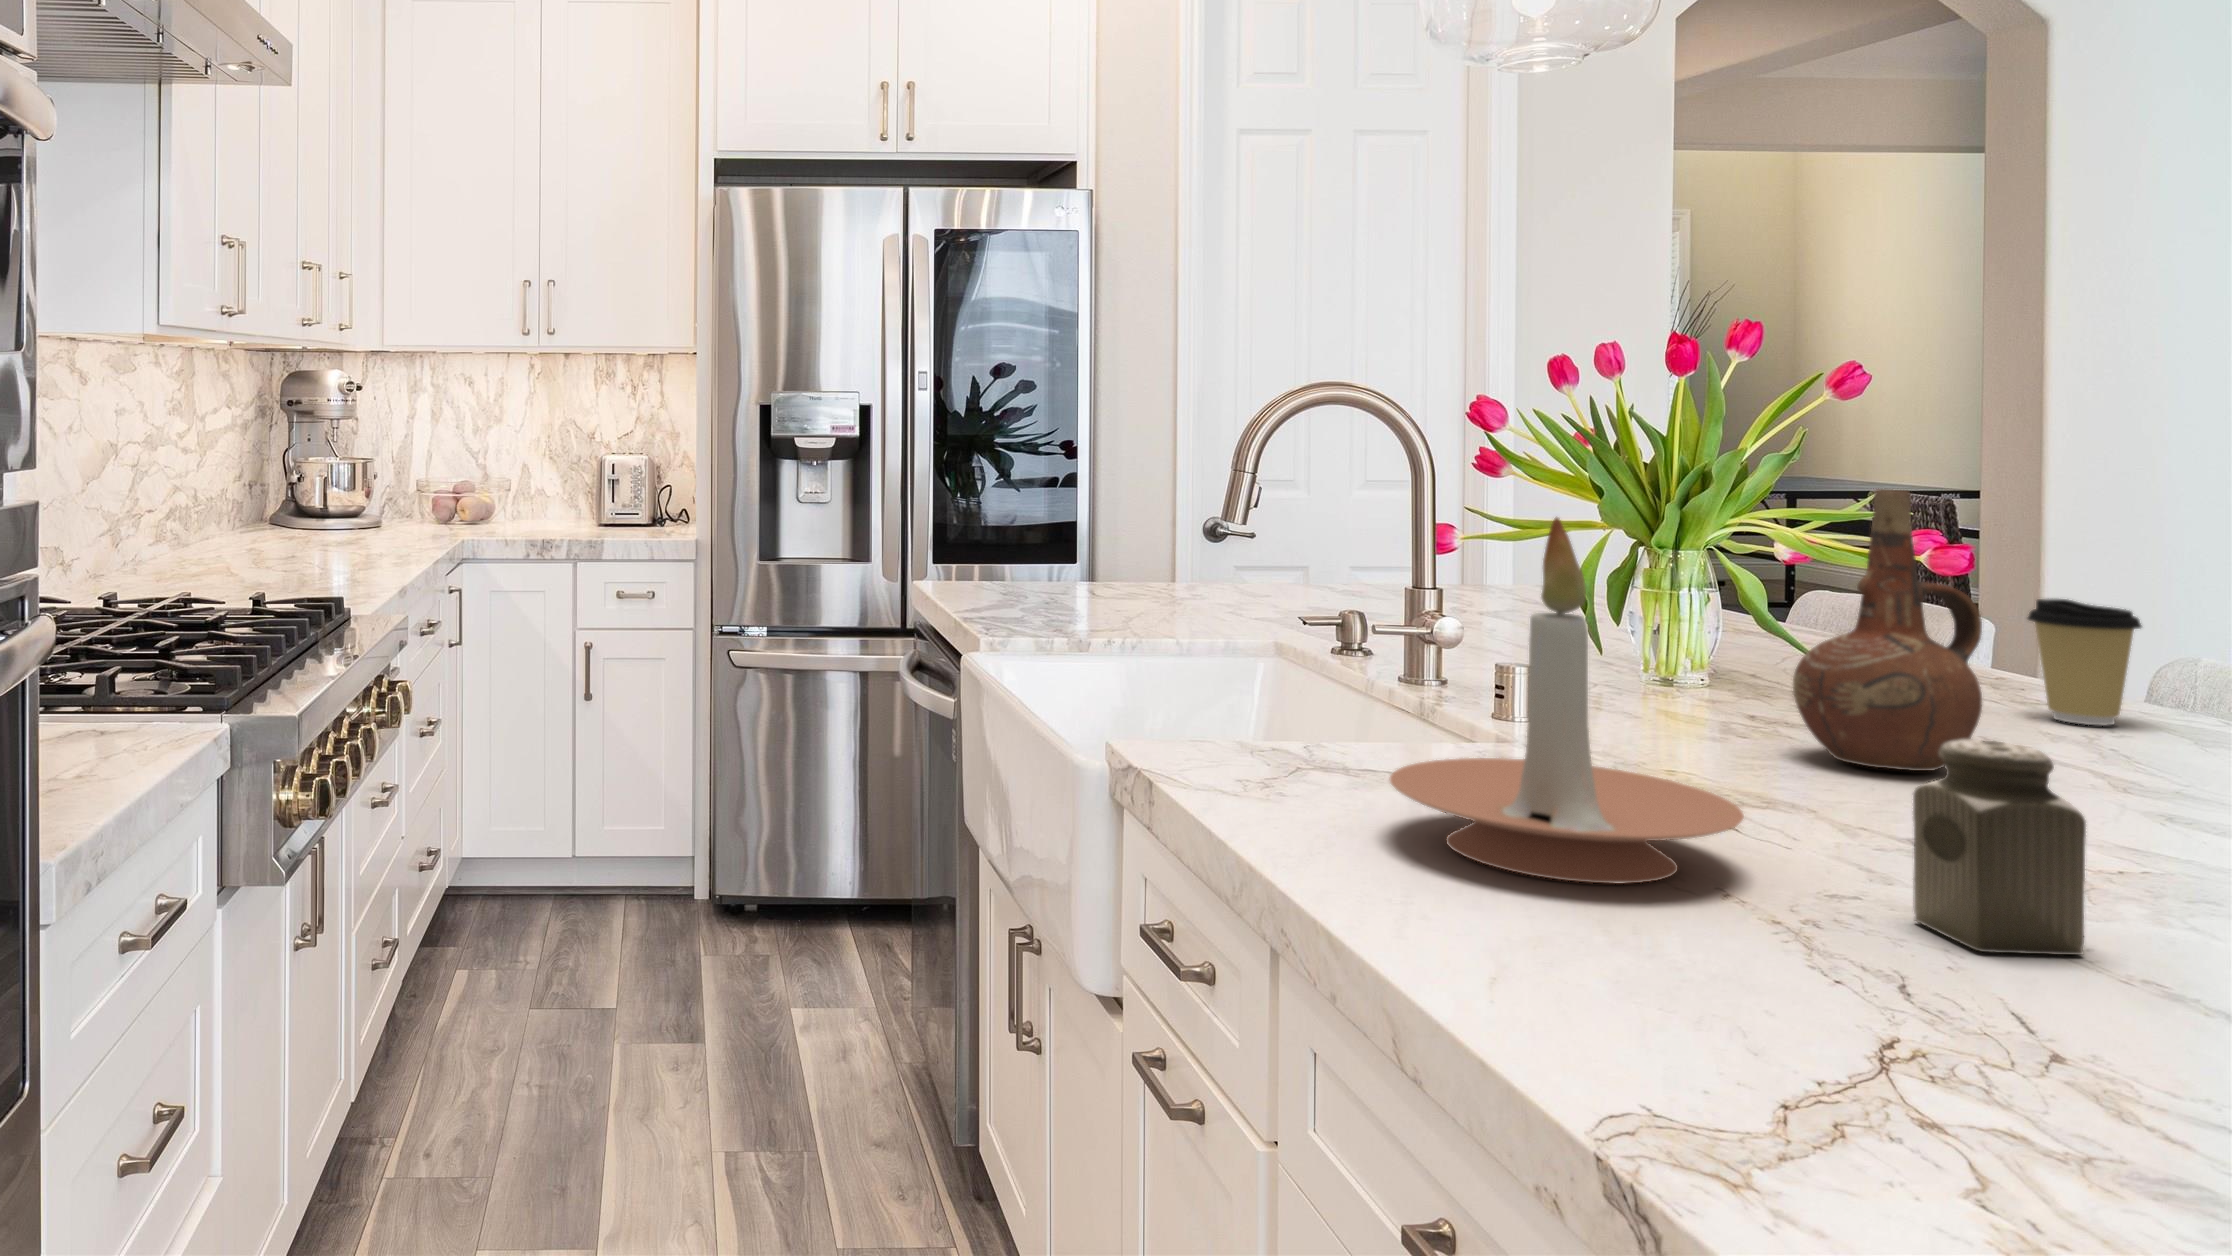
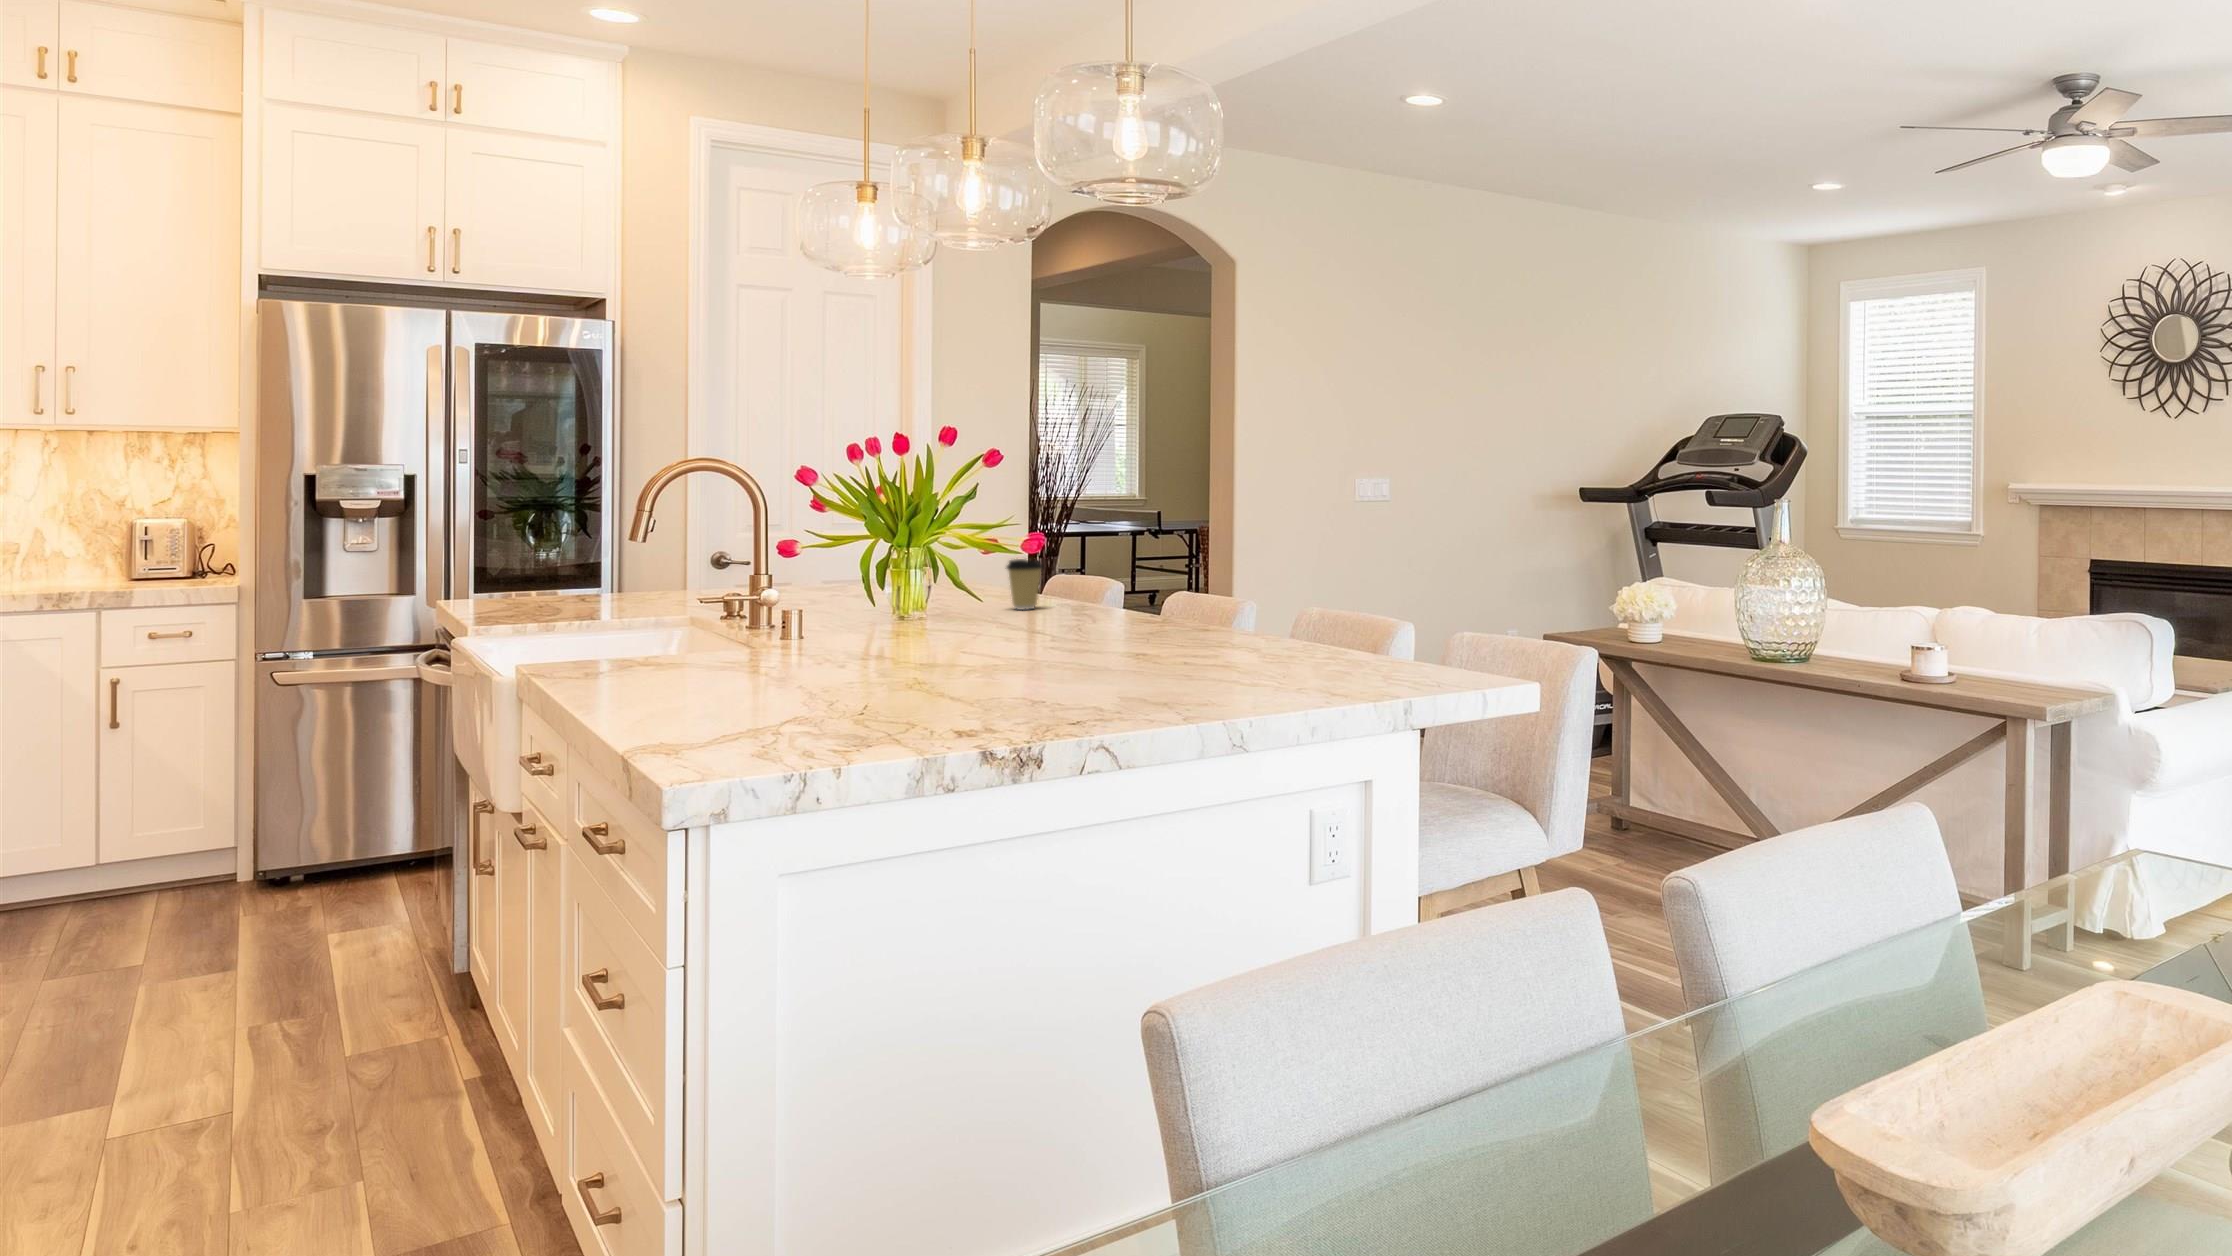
ceramic pitcher: present [1793,489,1982,771] -> none [876,516,948,629]
candle holder: present [1390,518,1744,884] -> none [646,530,789,669]
salt shaker: present [1913,740,2086,955] -> none [829,600,872,668]

